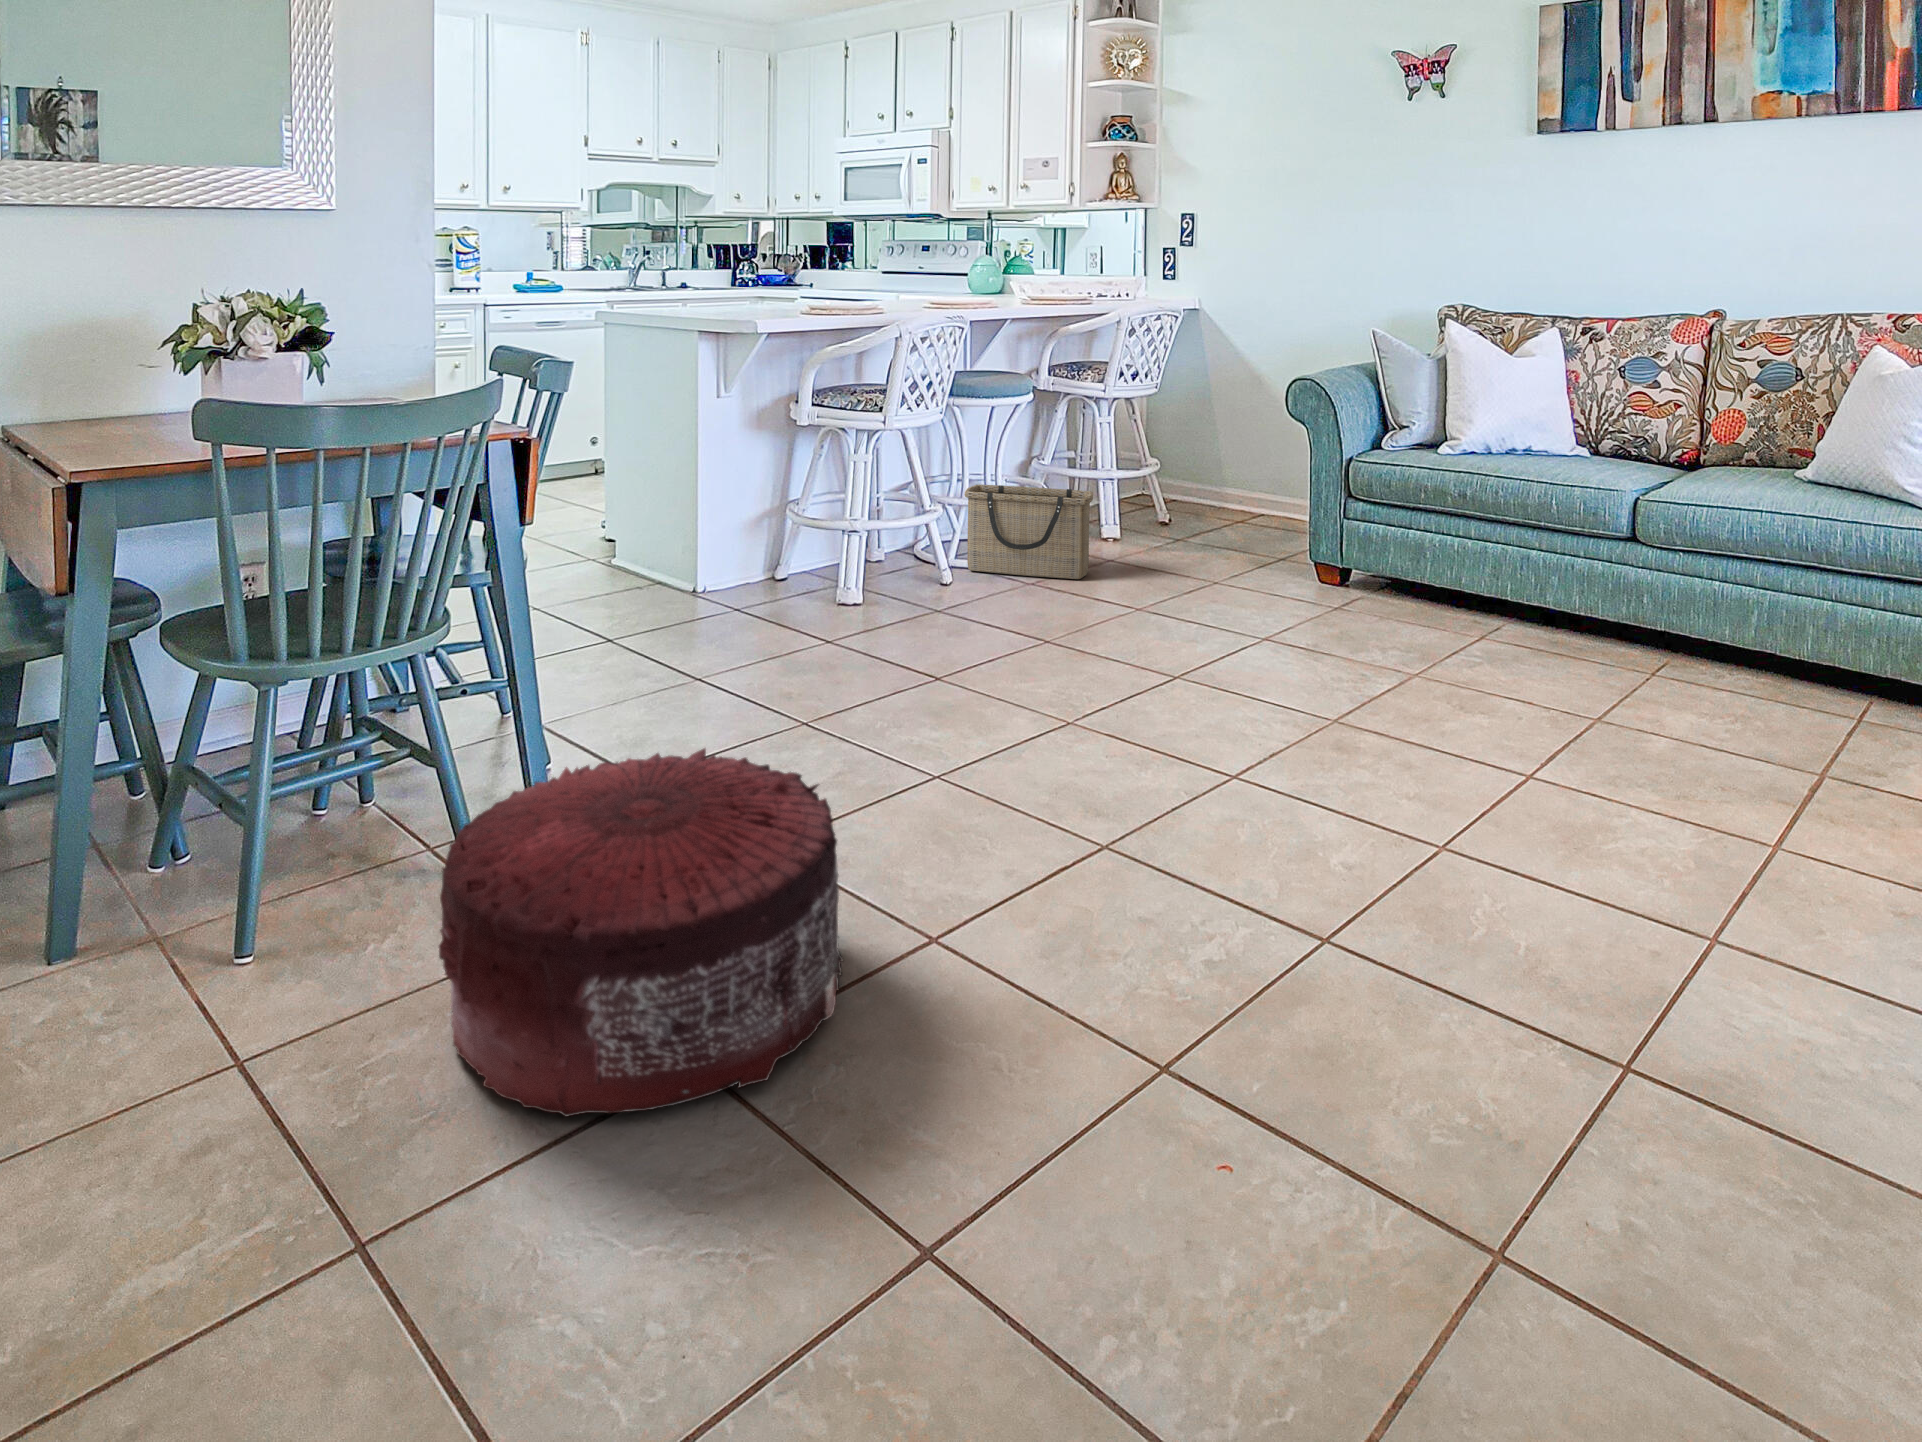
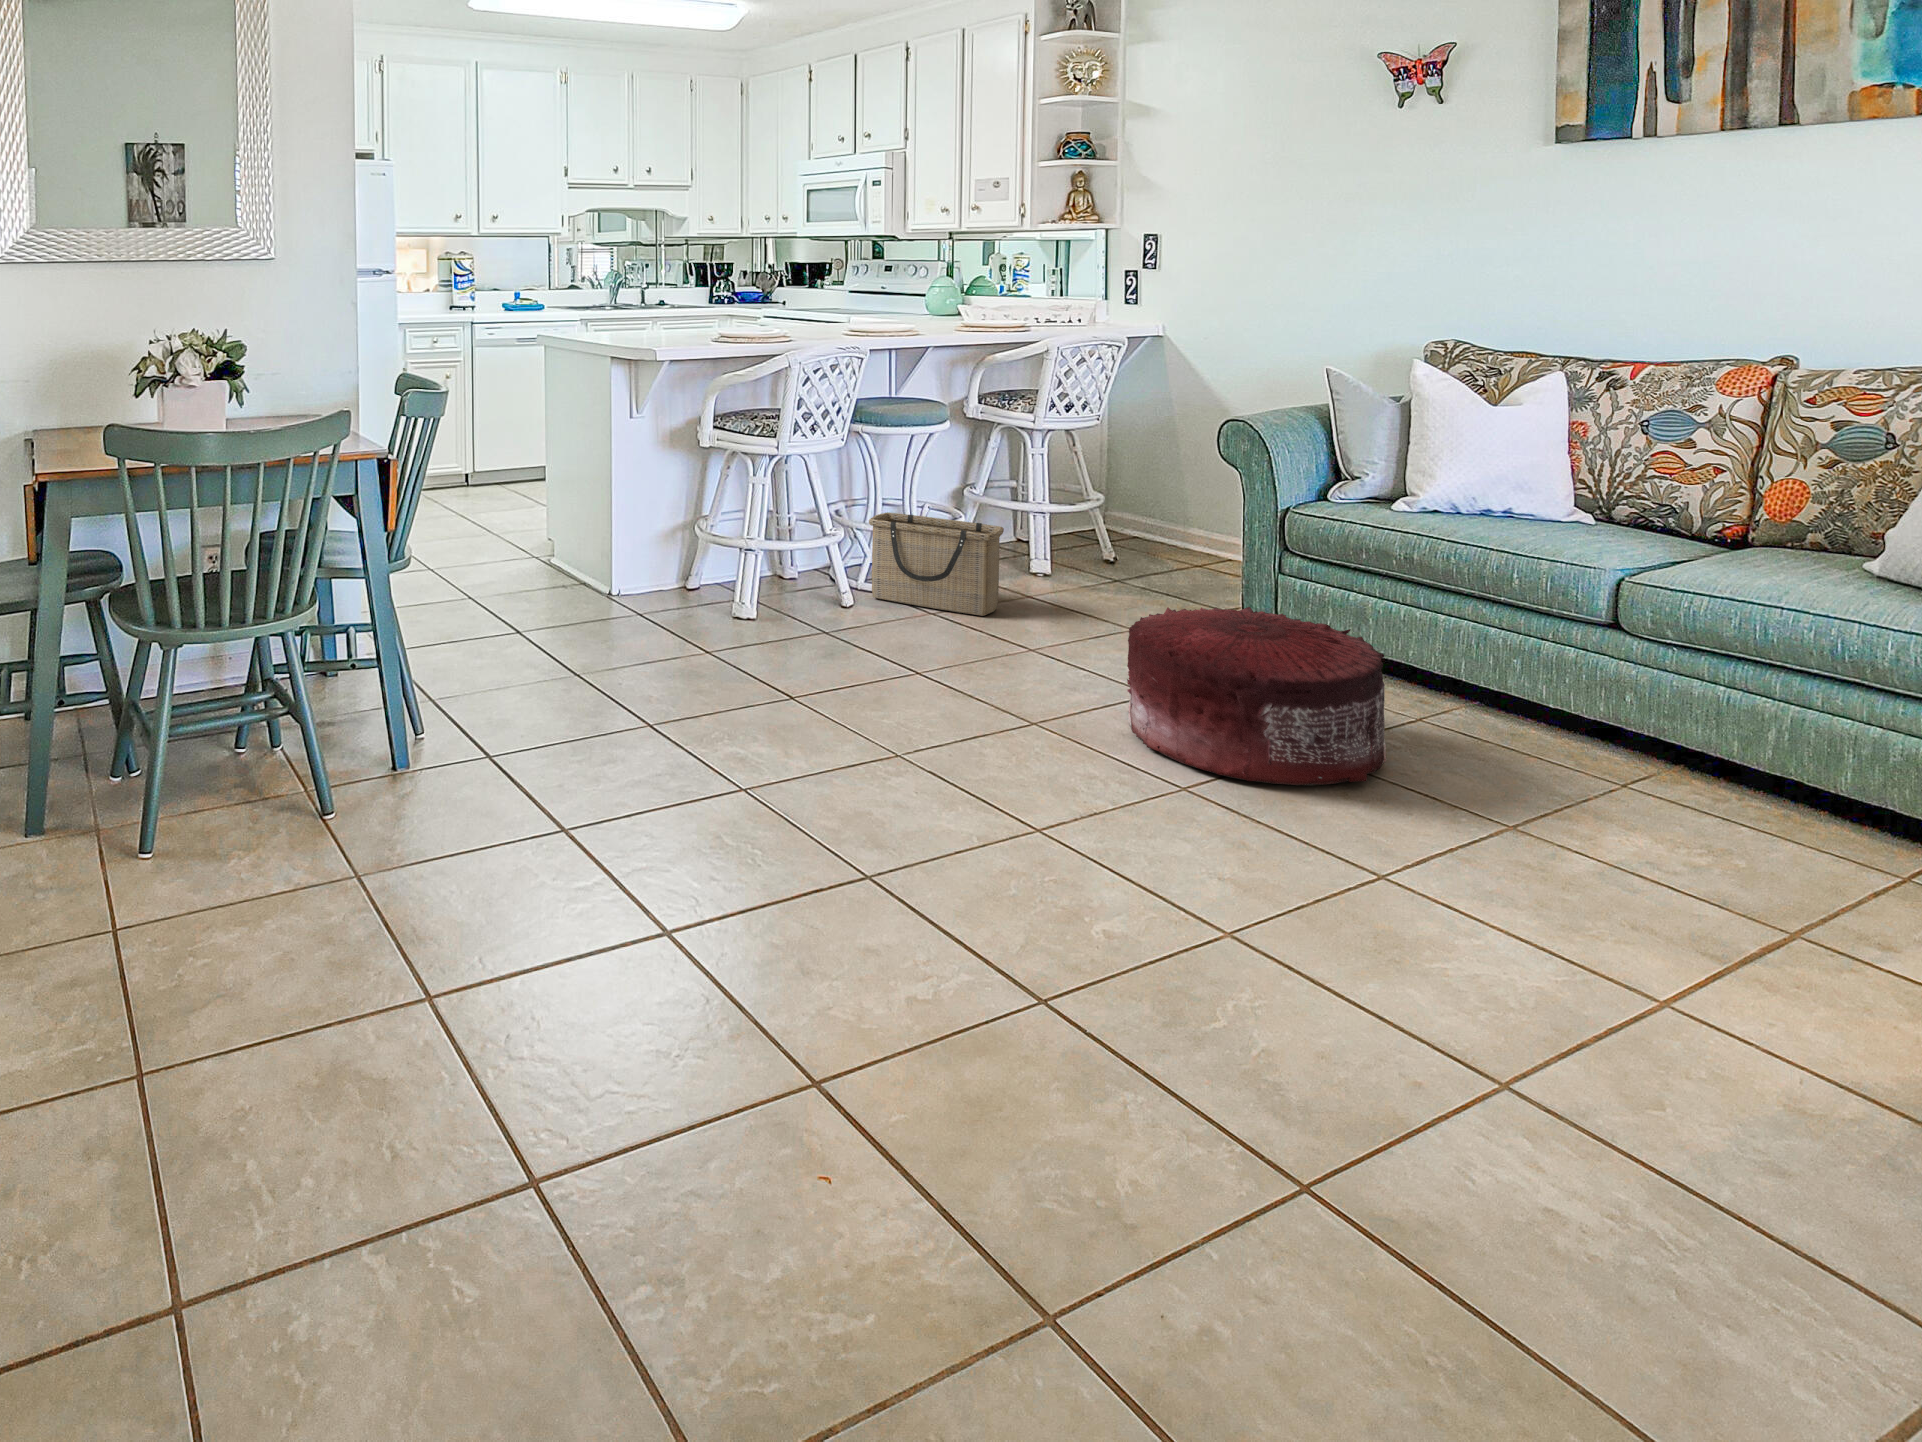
pouf: present [439,748,843,1116] -> present [1127,607,1386,785]

